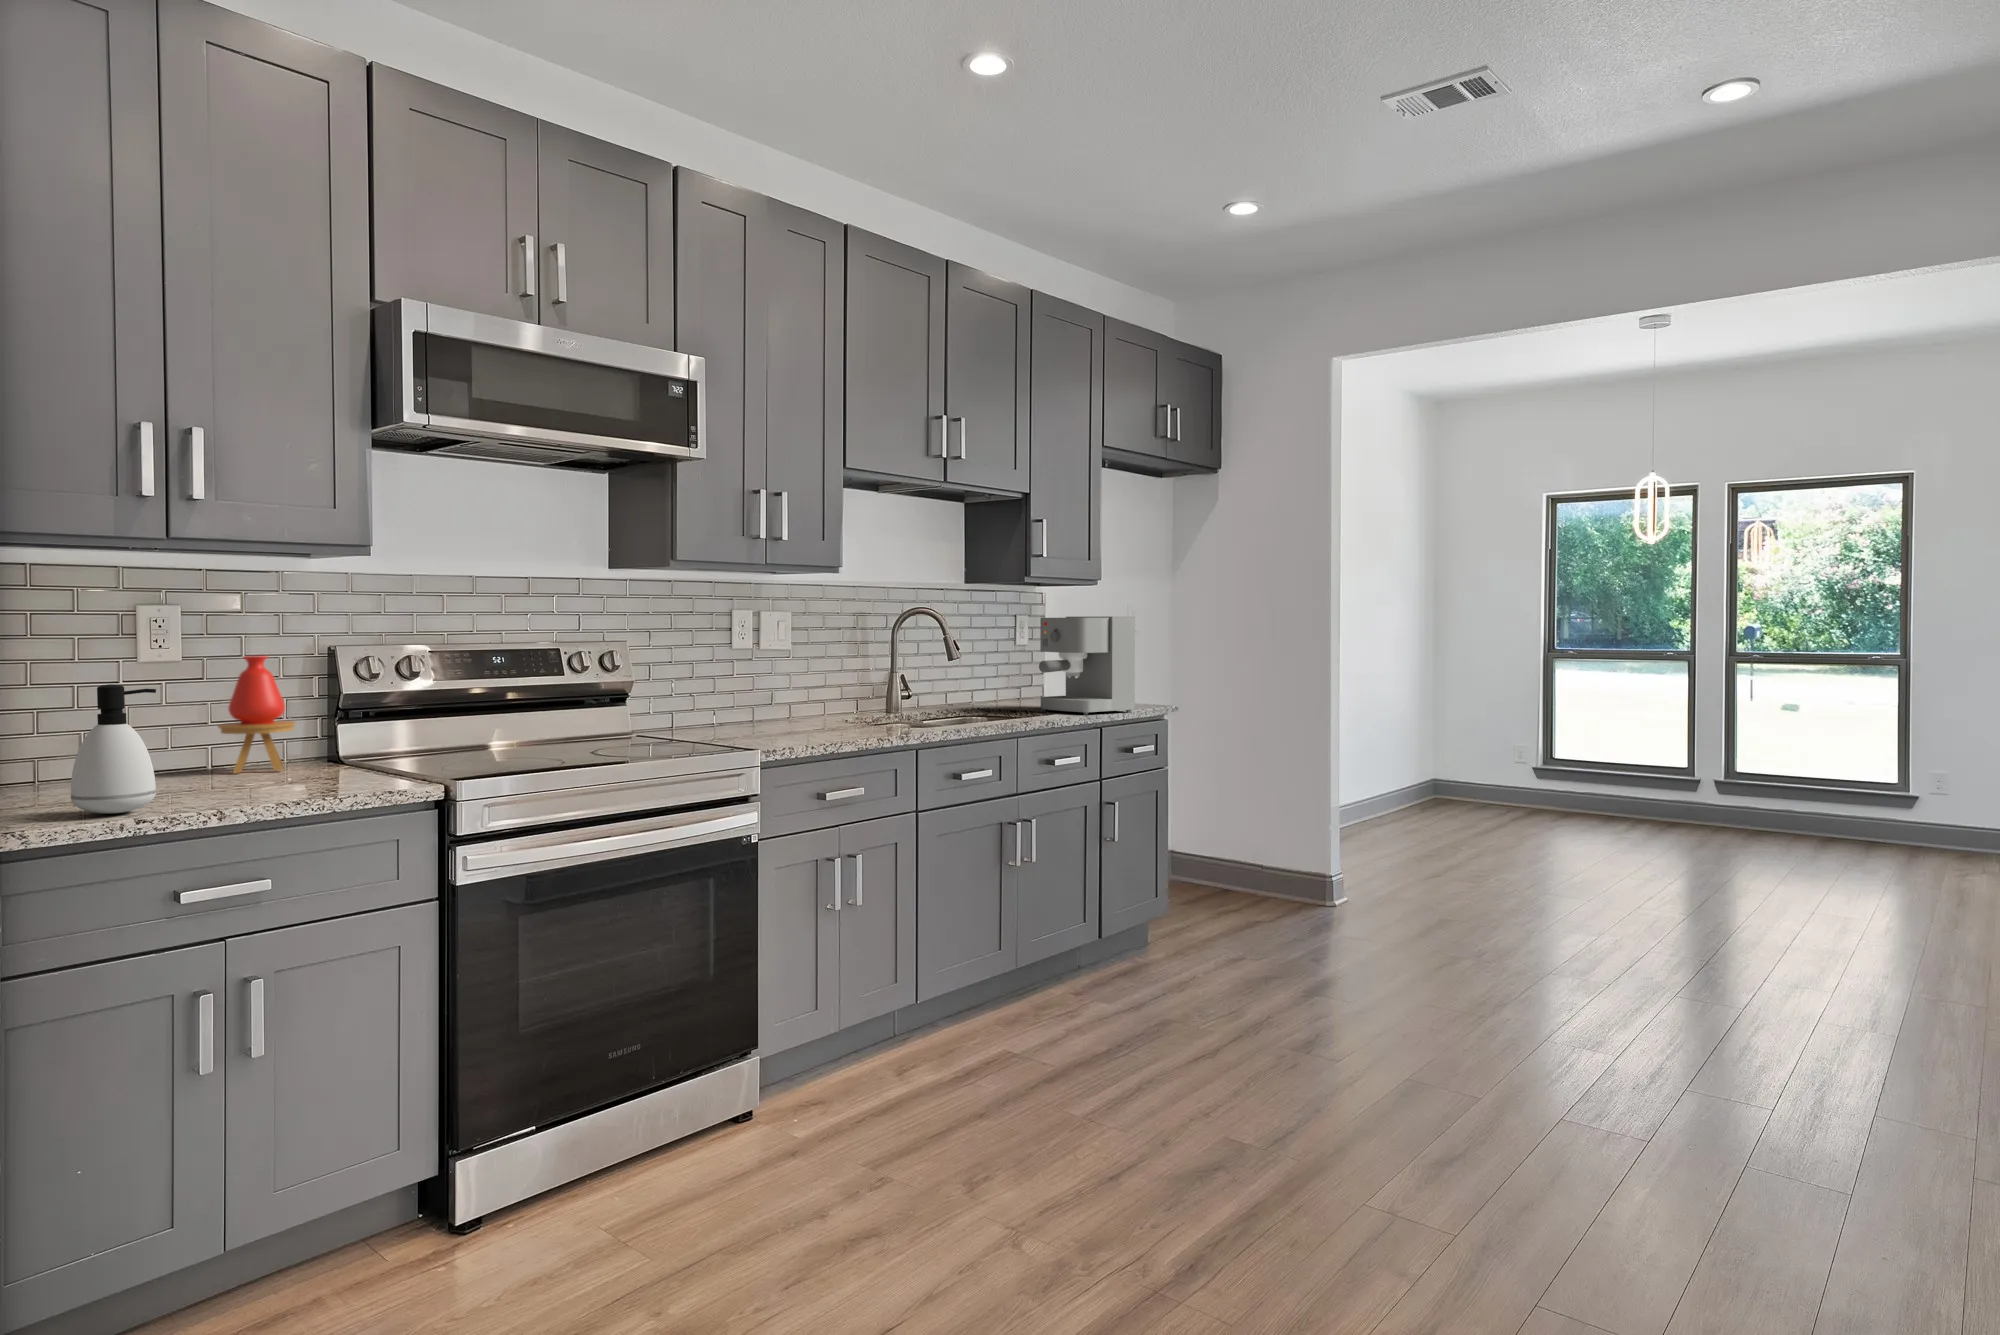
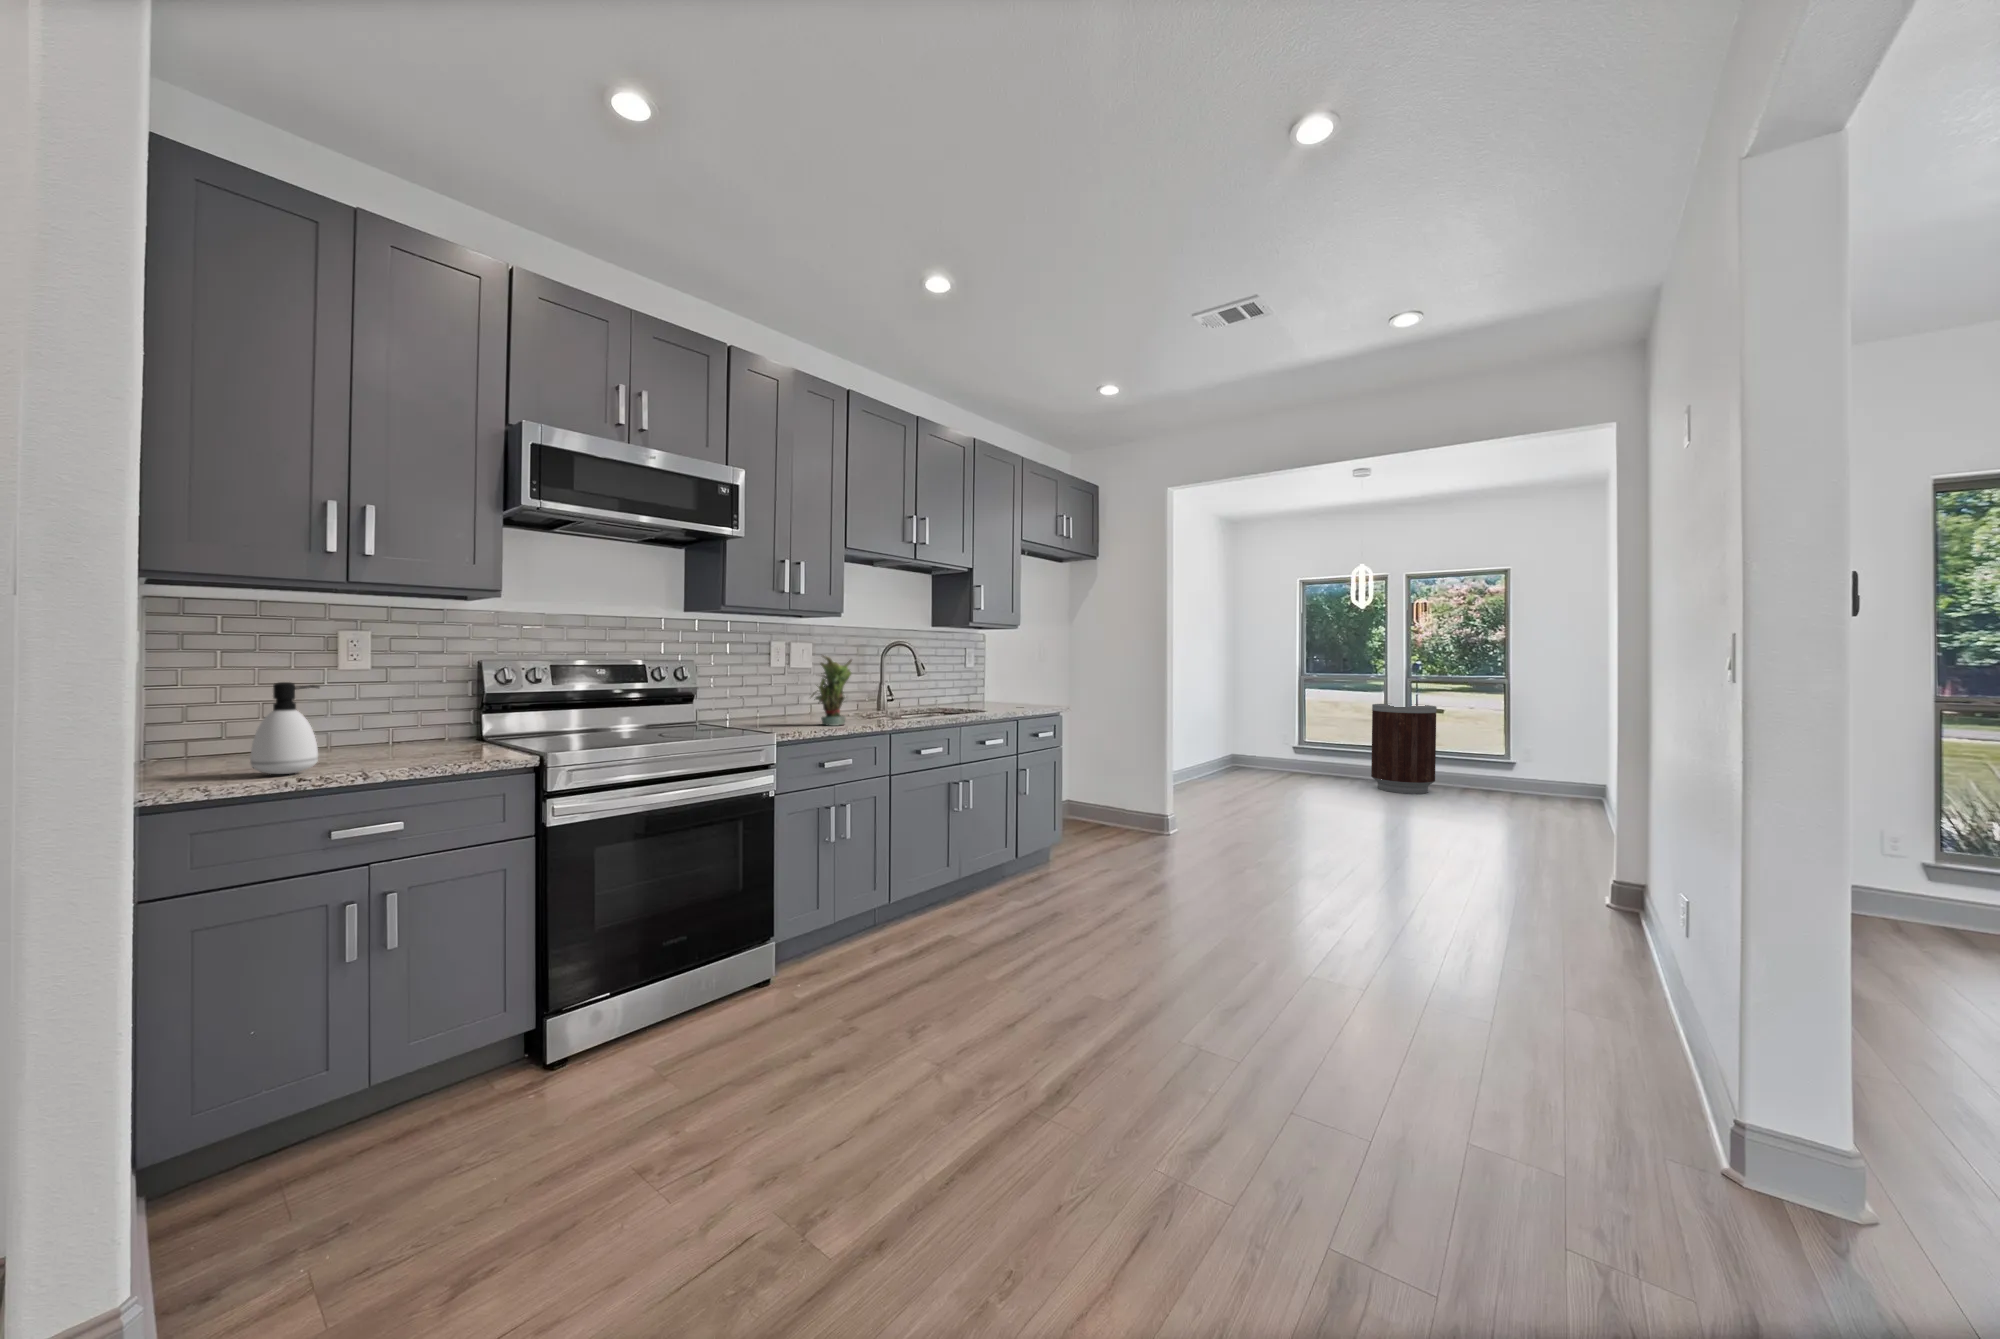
coffee maker: present [1039,616,1135,715] -> none [976,648,1040,712]
potted plant: none [796,631,862,738] -> present [811,656,852,726]
vase: present [218,656,296,773] -> none [390,666,449,747]
trash can: none [1651,696,1758,839] -> present [1371,704,1437,794]

